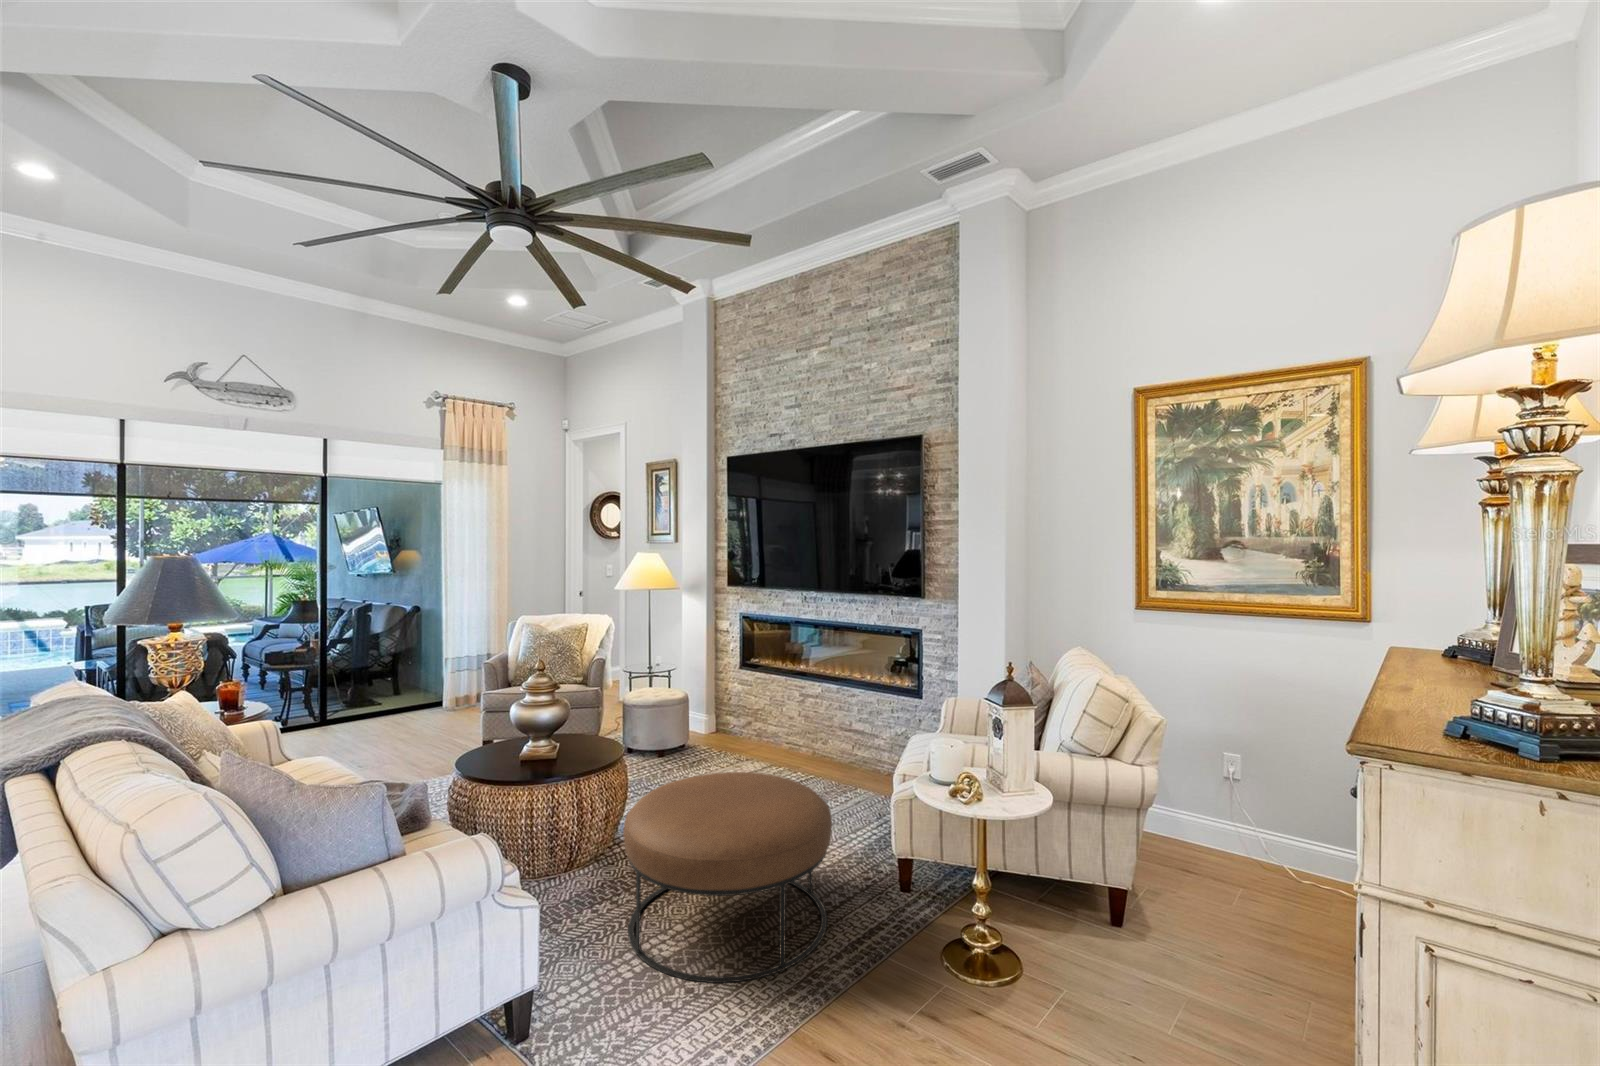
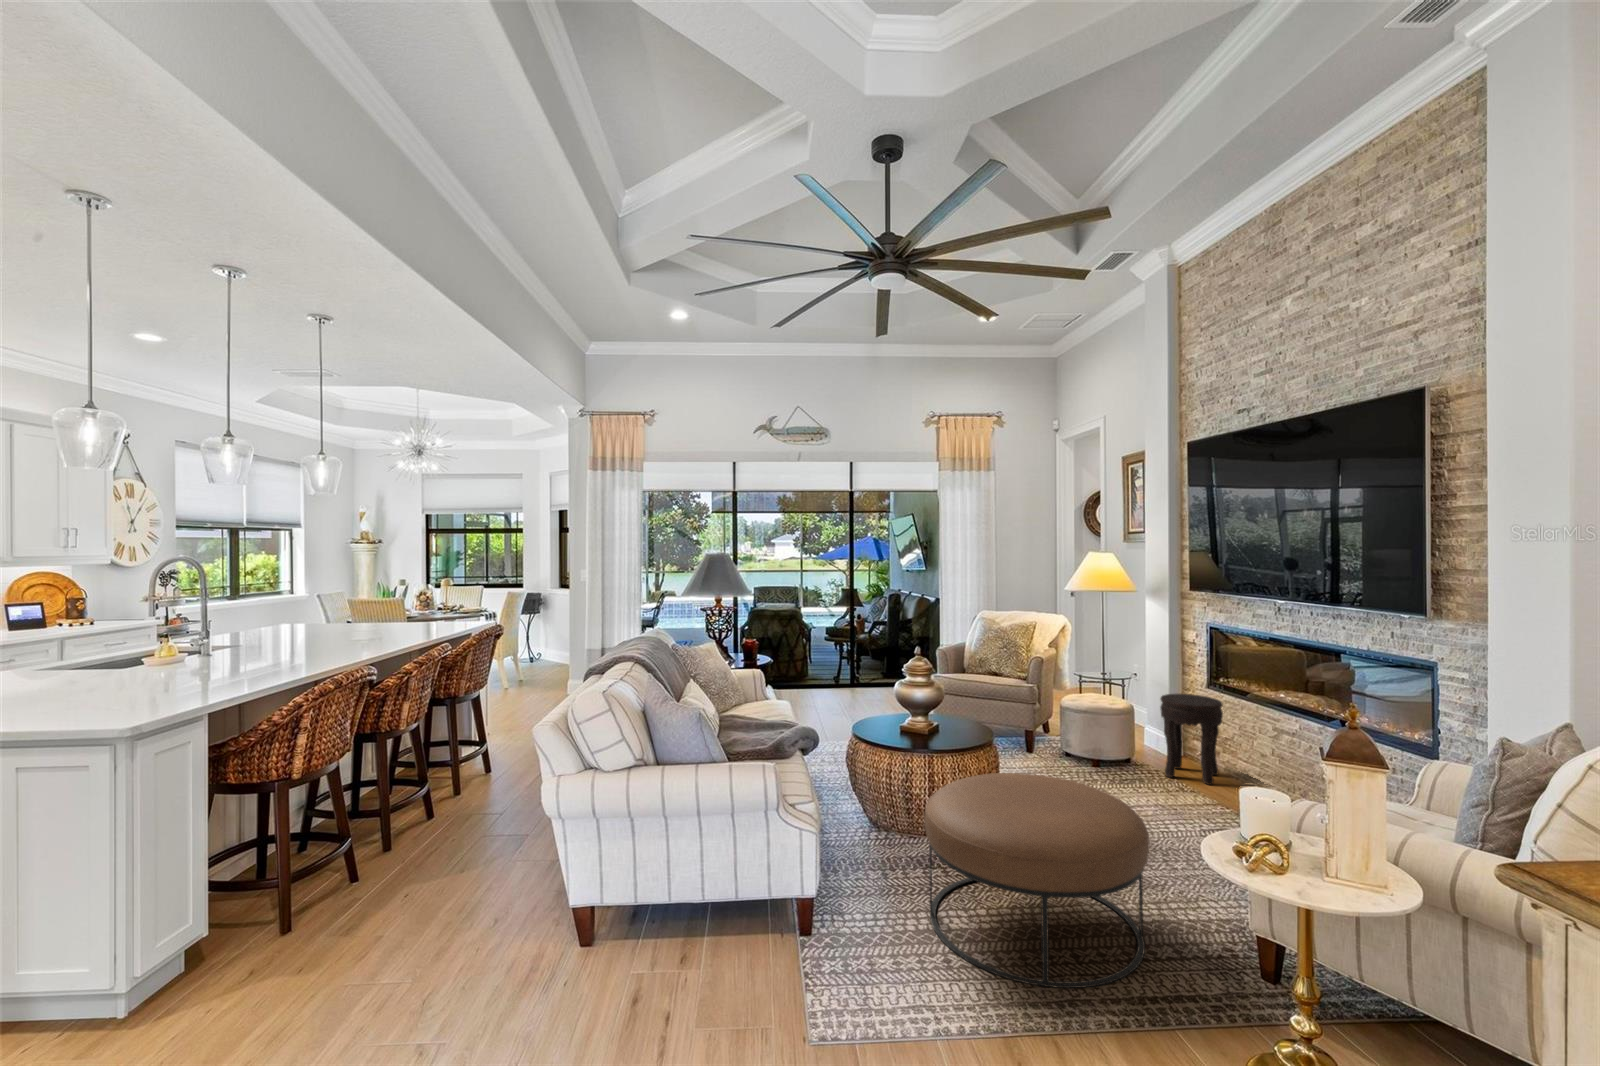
side table: none [713,675,761,751] -> present [1160,694,1223,785]

